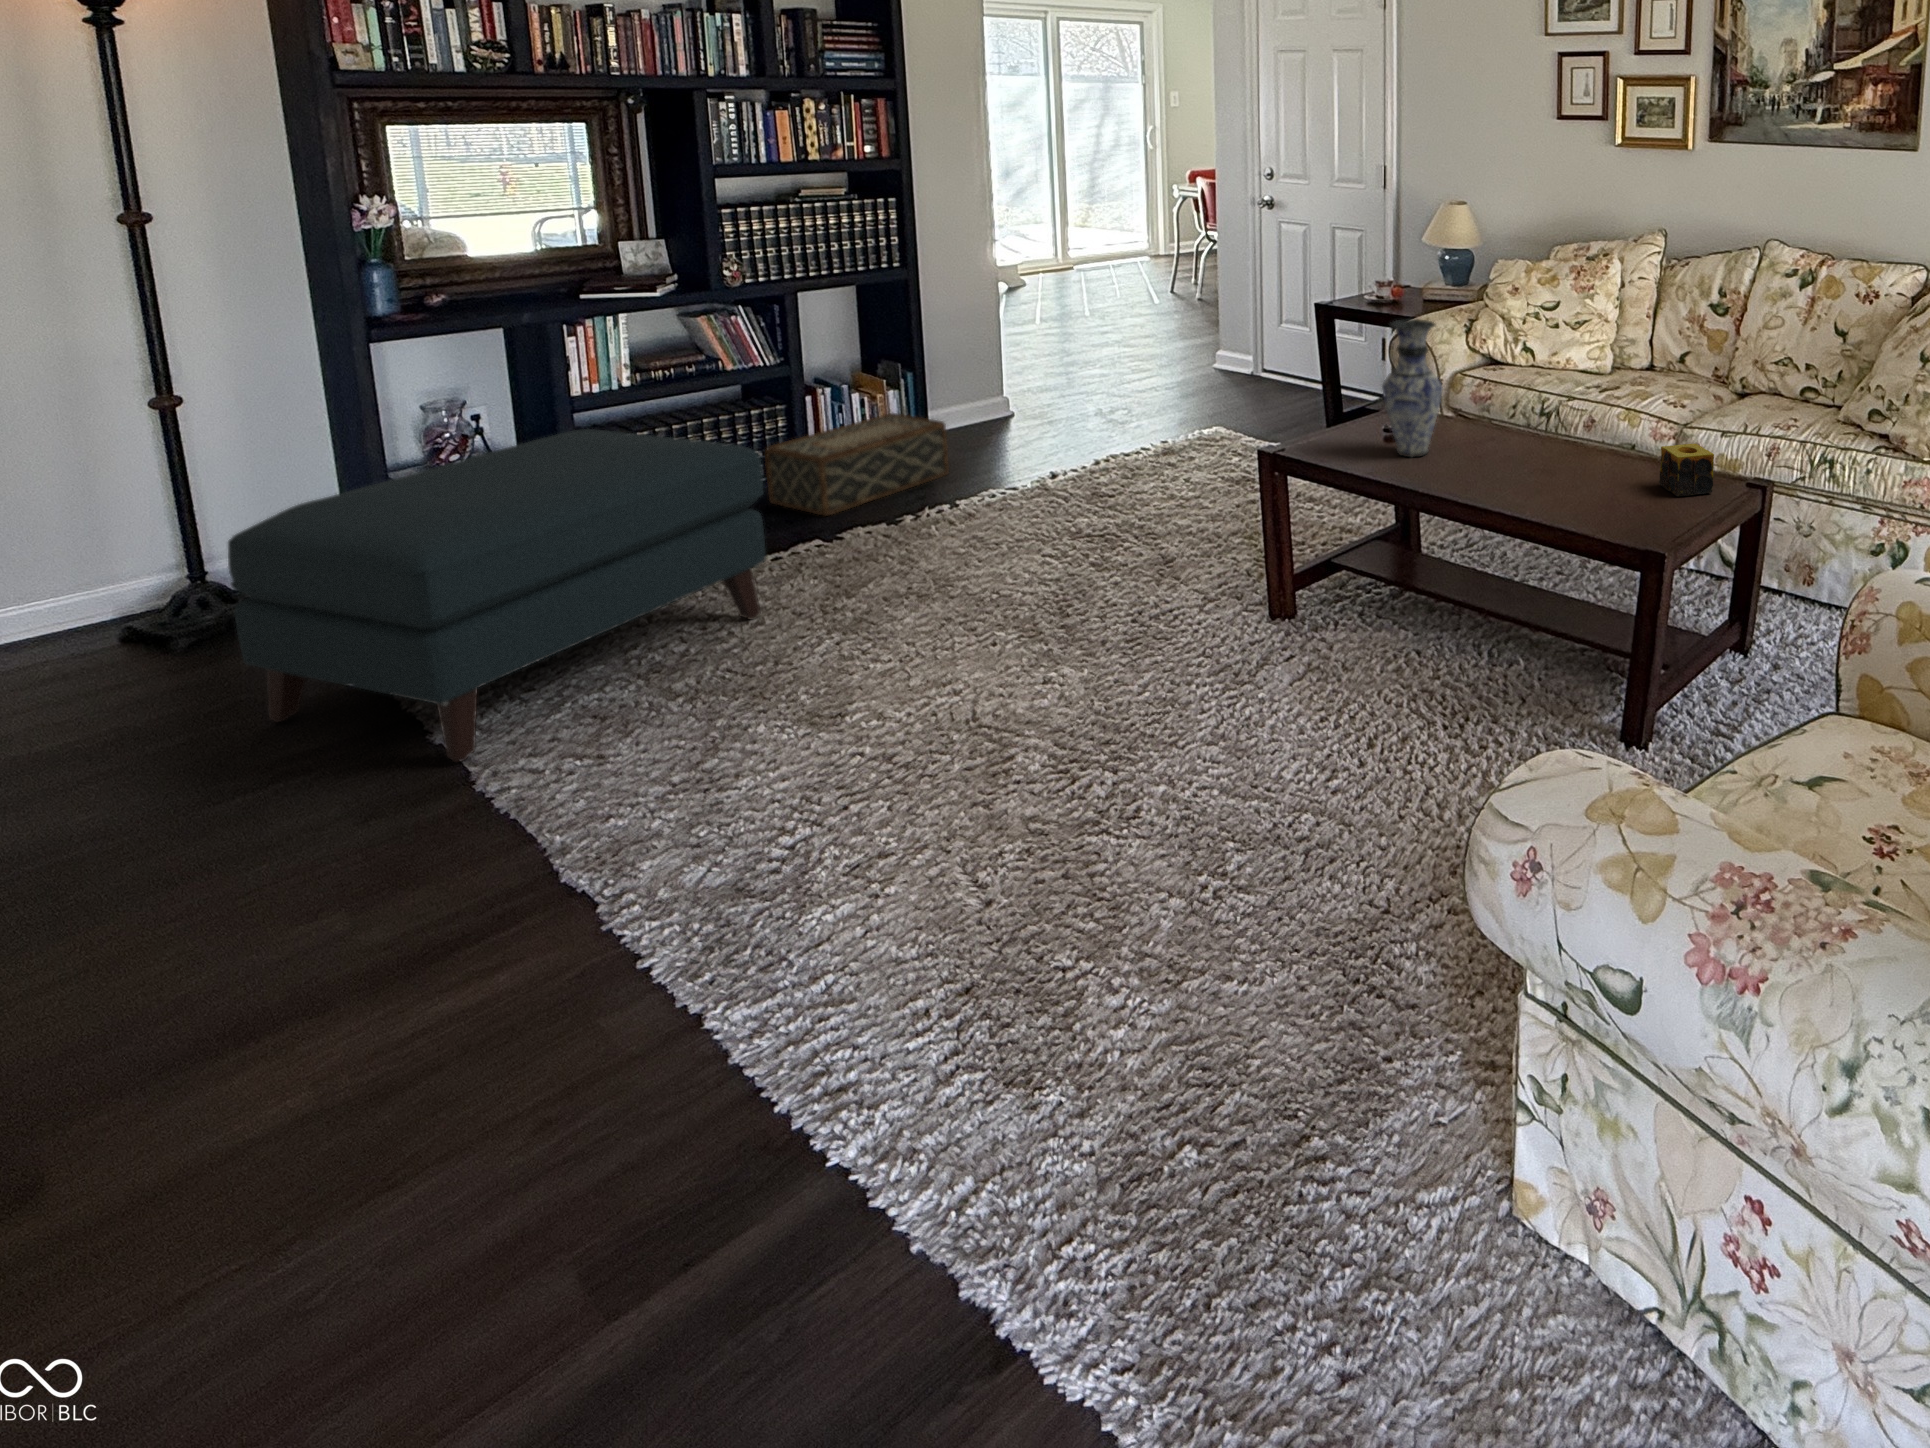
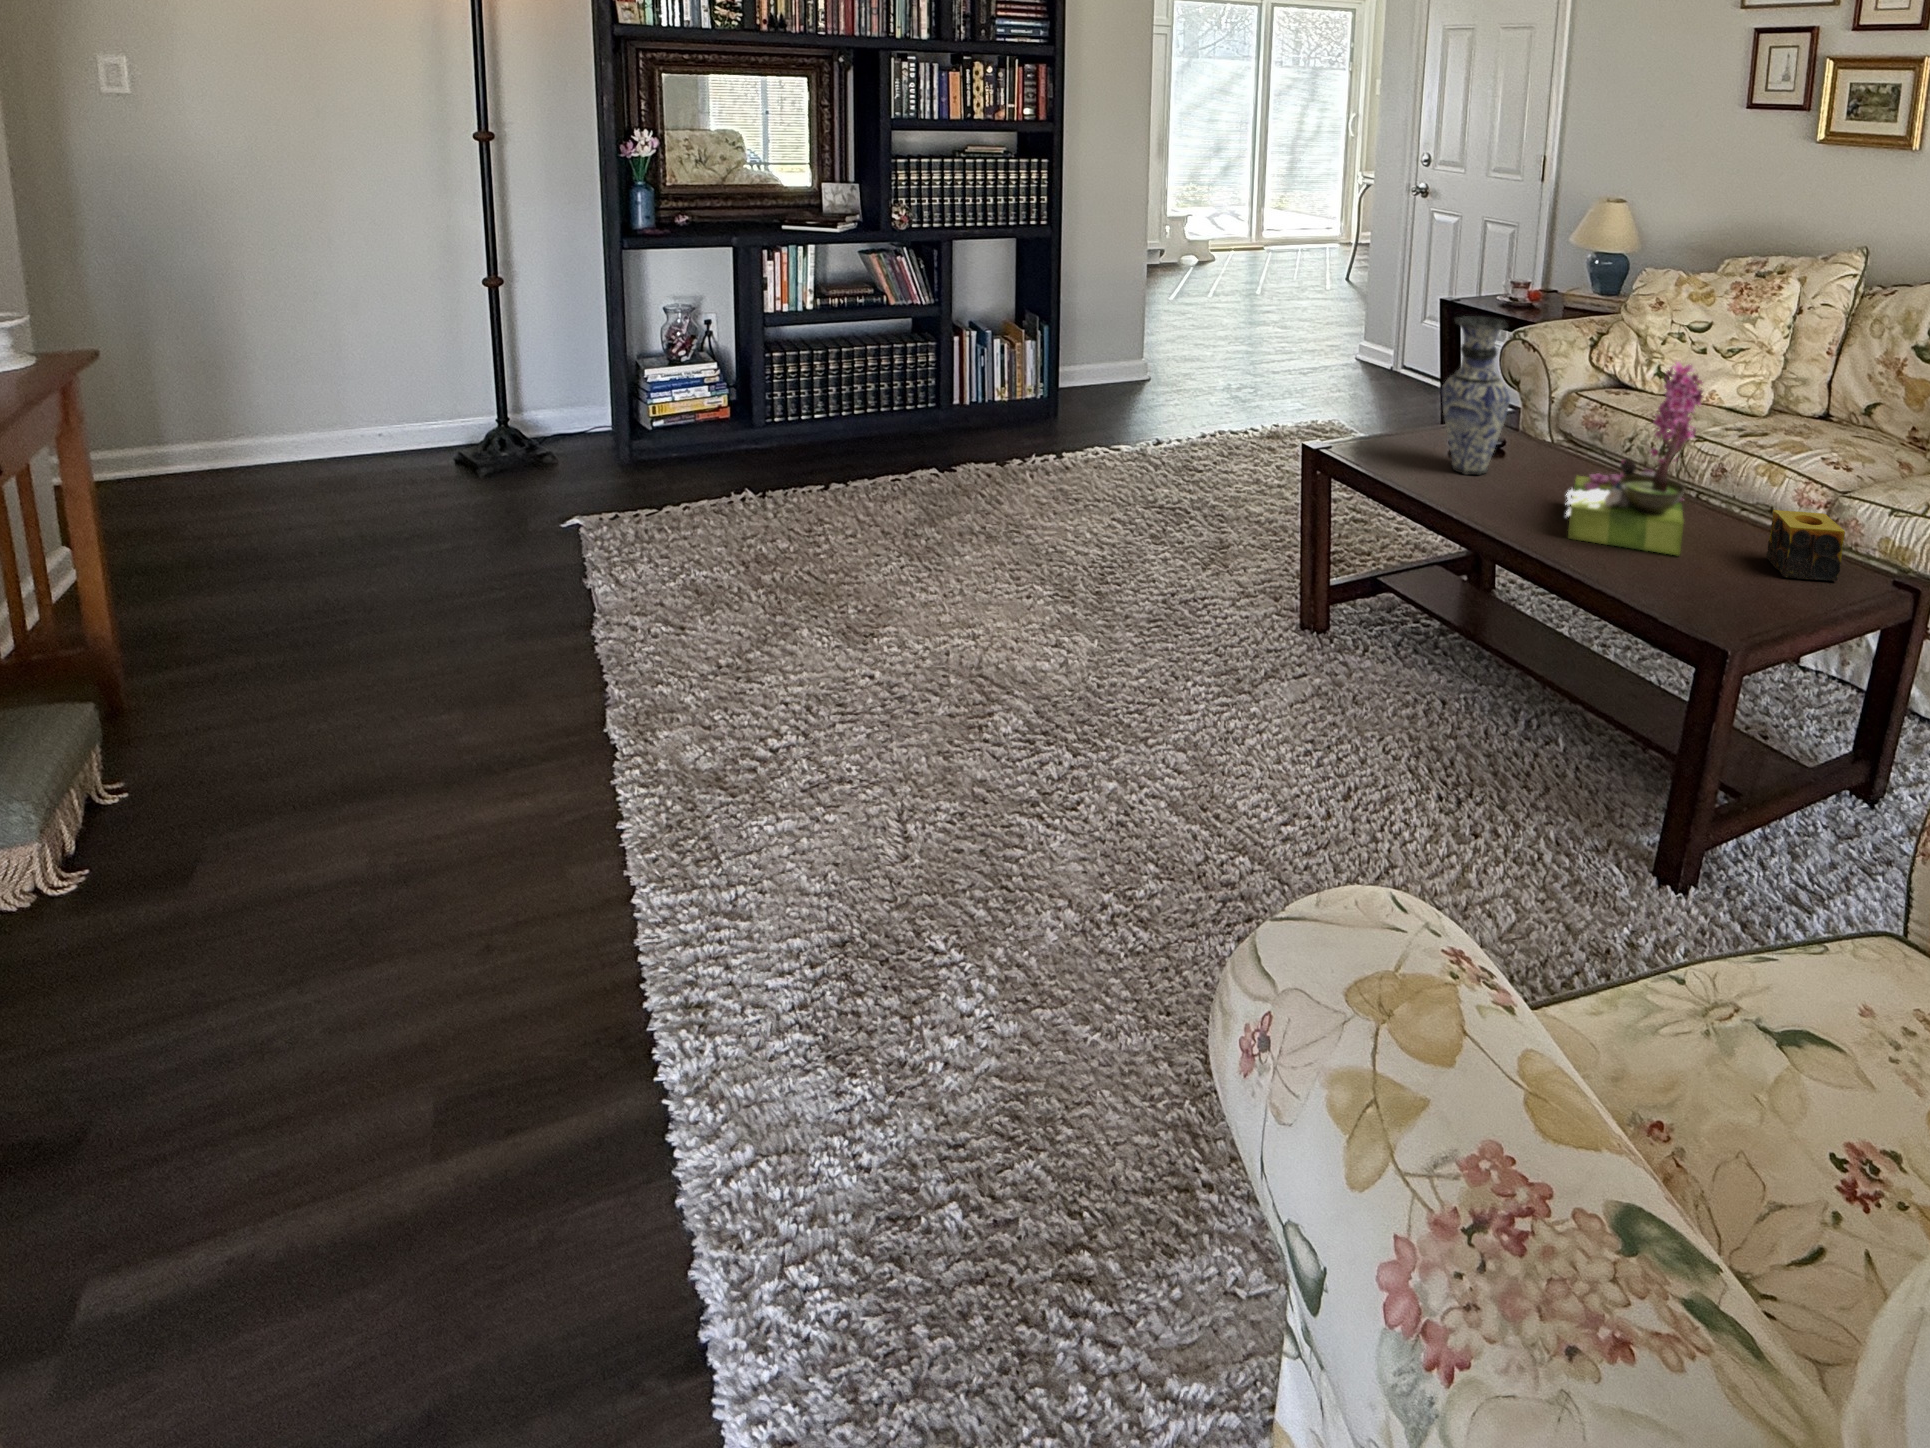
flower arrangement: none [1507,337,1610,495] -> present [1566,362,1705,555]
woven basket: present [765,413,949,516] -> none [914,360,1068,446]
ottoman: present [228,429,766,762] -> none [481,338,869,603]

